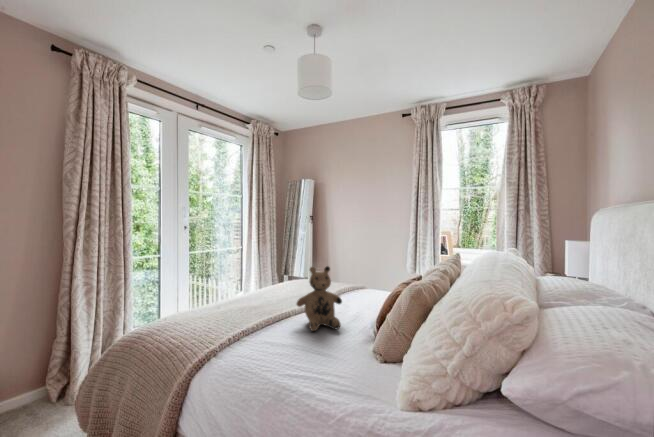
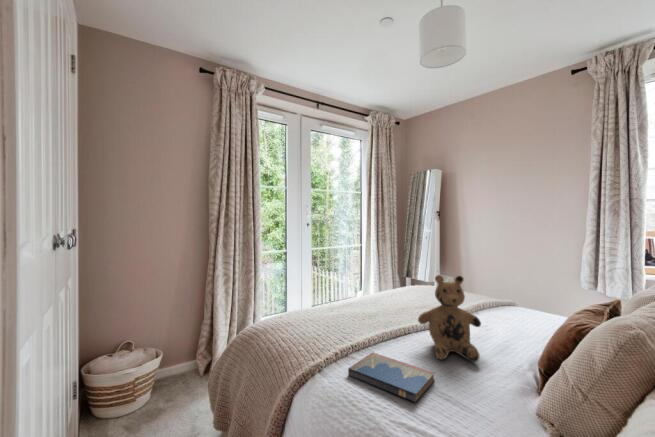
hardcover book: none [241,334,309,361] -> present [348,353,434,402]

